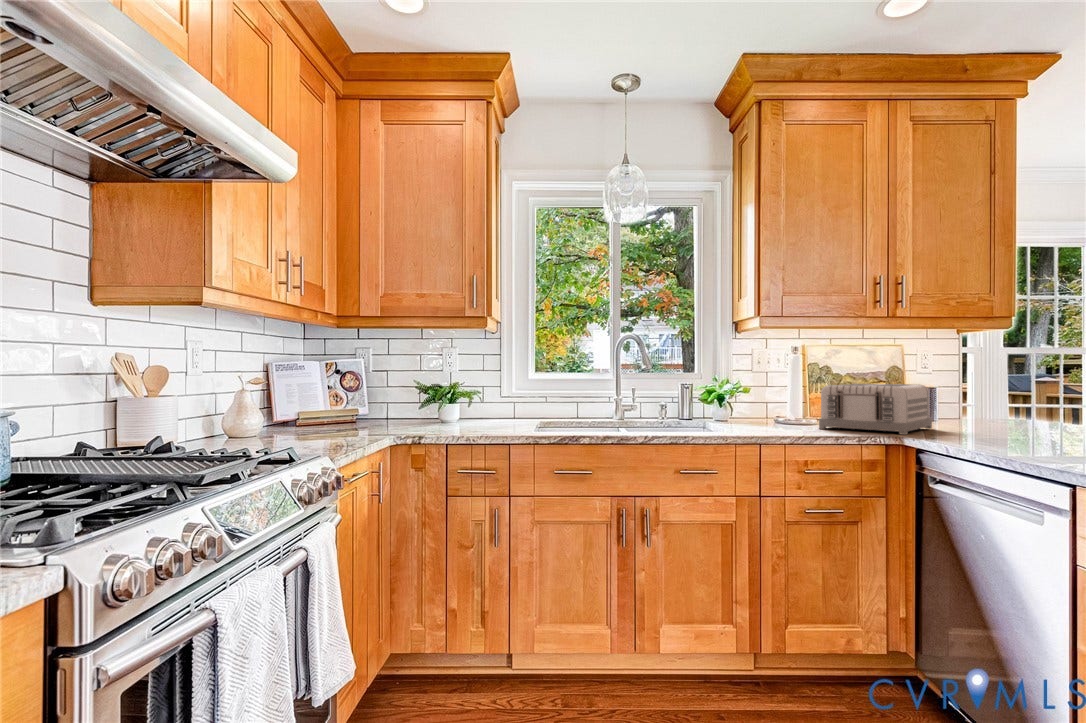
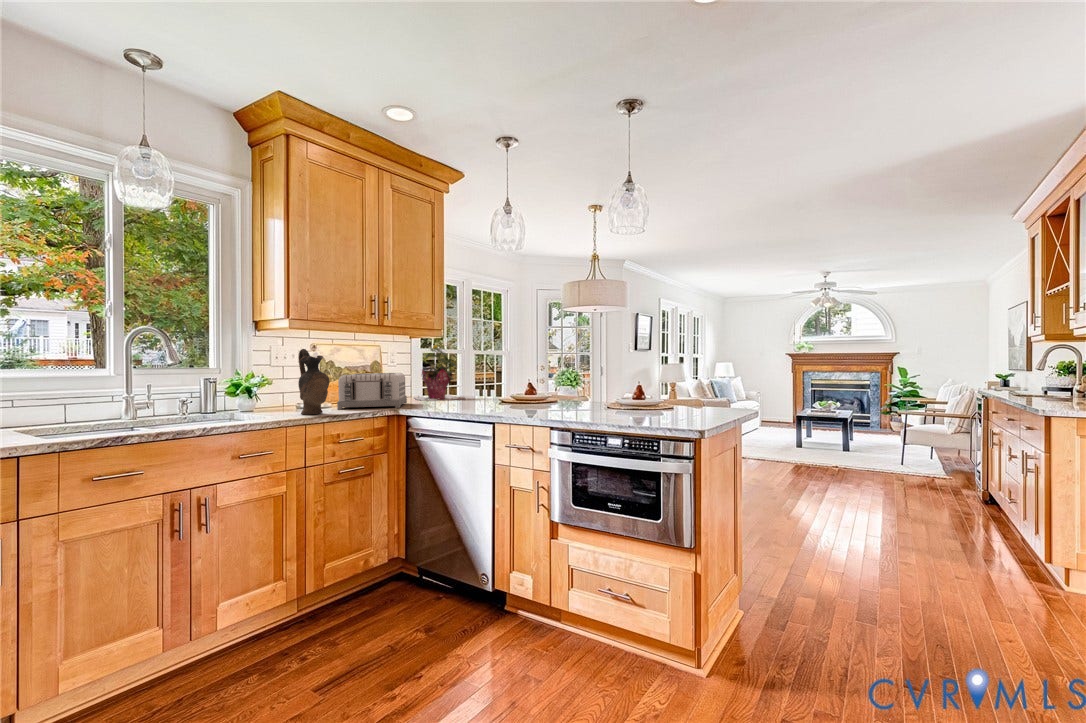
potted plant: none [958,341,1052,431] -> present [414,345,465,401]
ceramic pitcher: none [762,352,799,432] -> present [298,349,330,415]

